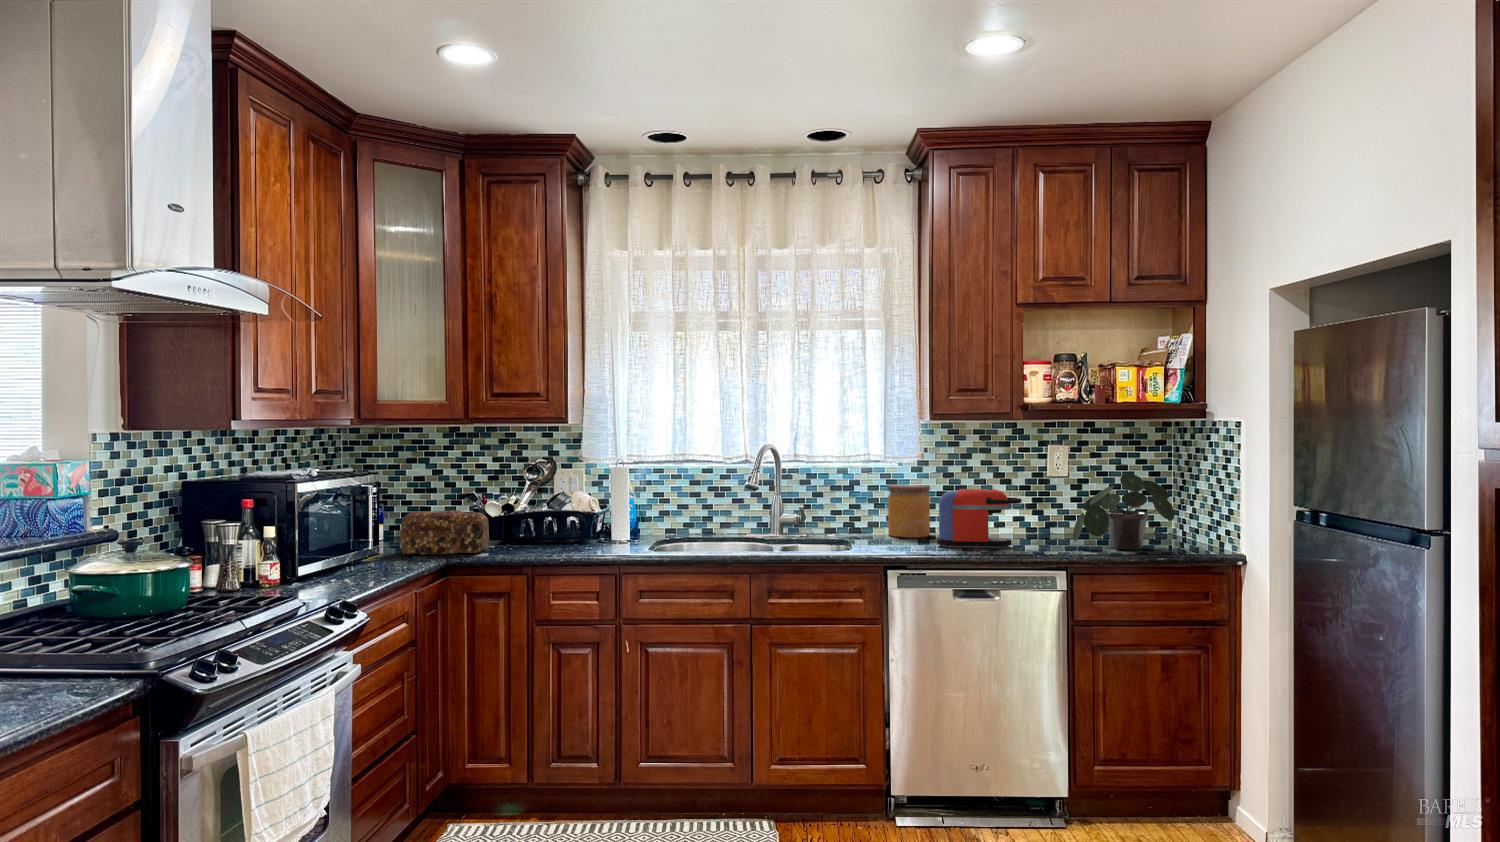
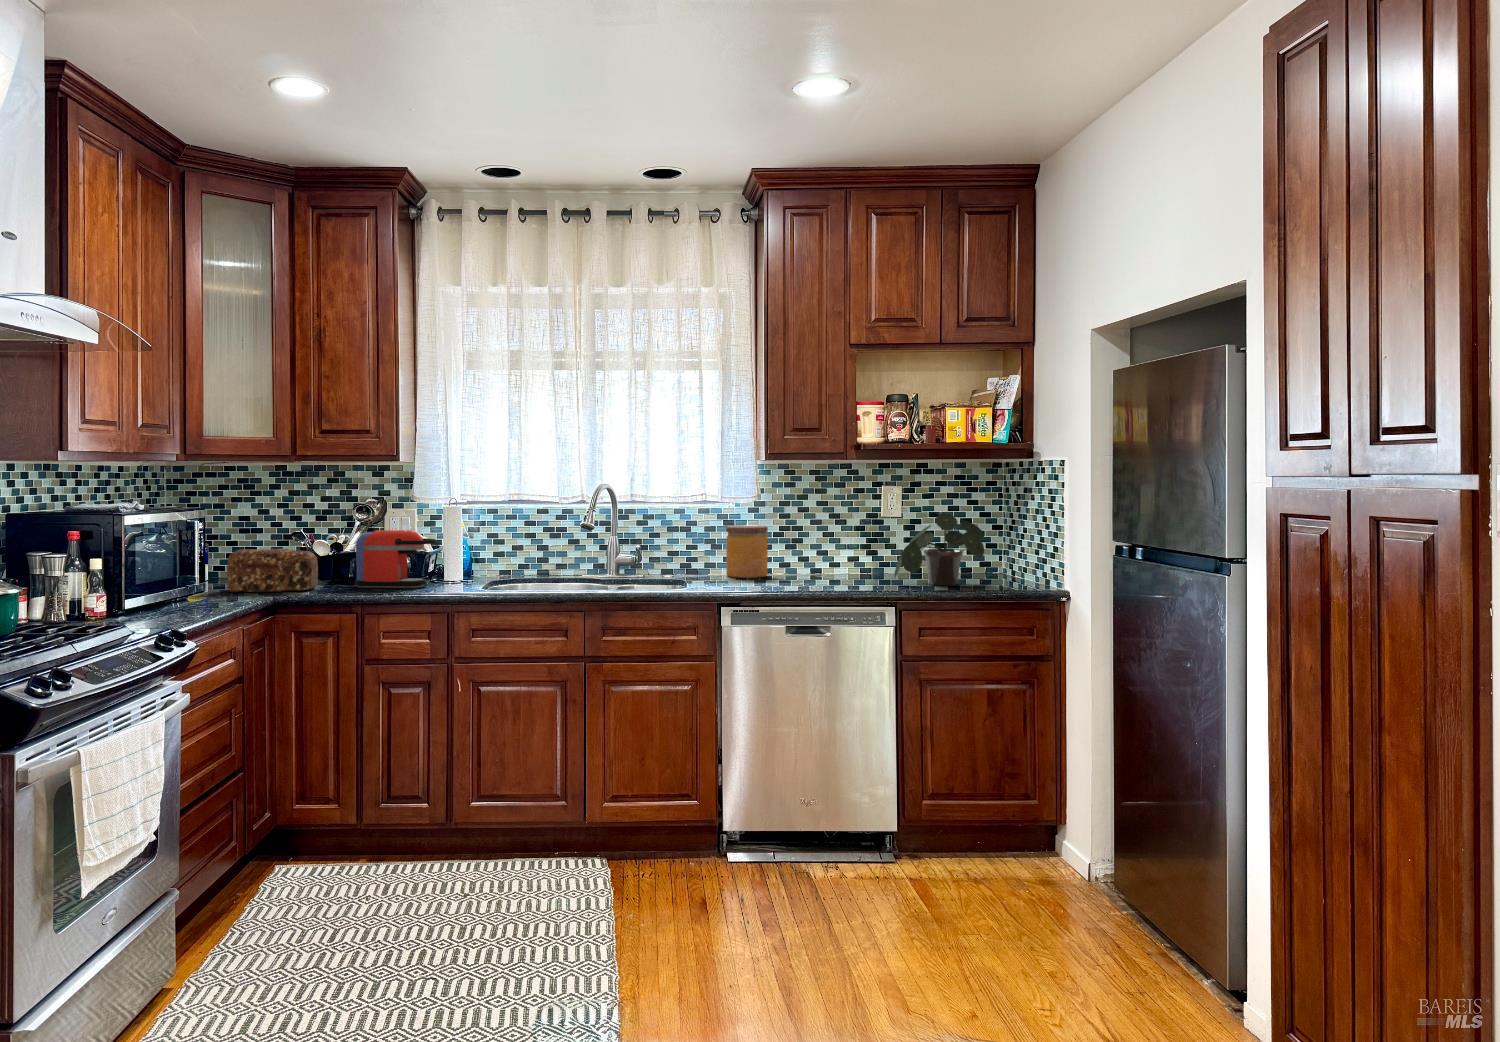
coffee maker: present [937,489,1022,548] -> present [355,530,436,588]

